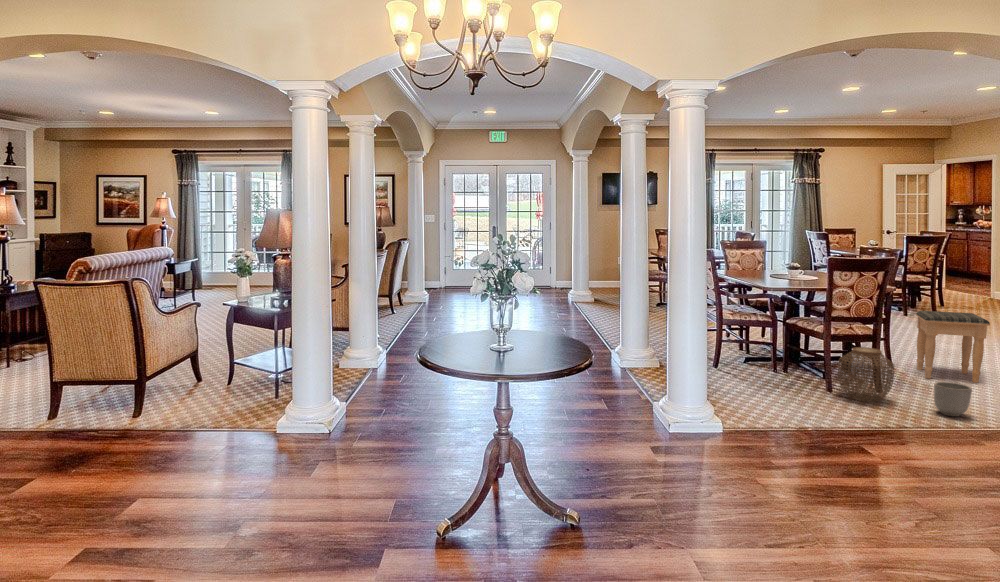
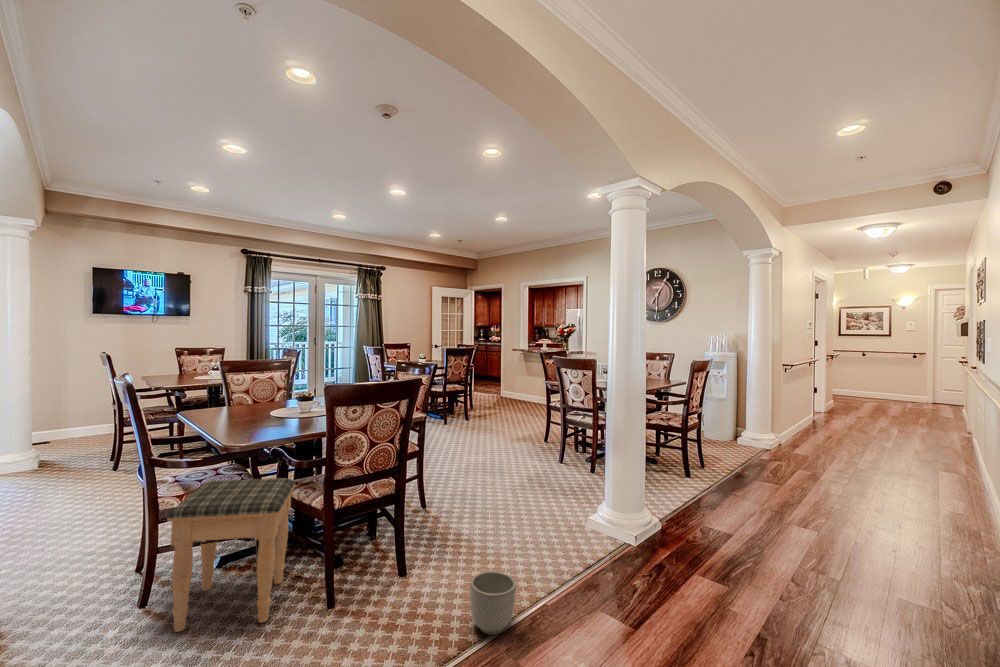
footstool: present [916,311,990,383] -> present [167,478,295,632]
woven basket: present [838,347,894,402] -> none [339,527,419,628]

